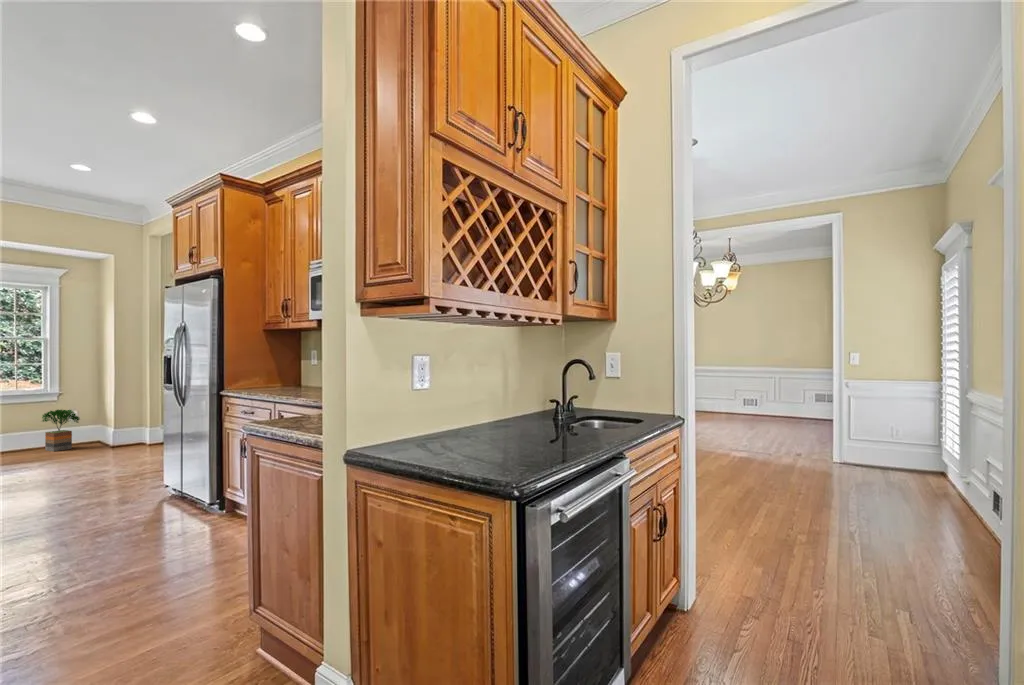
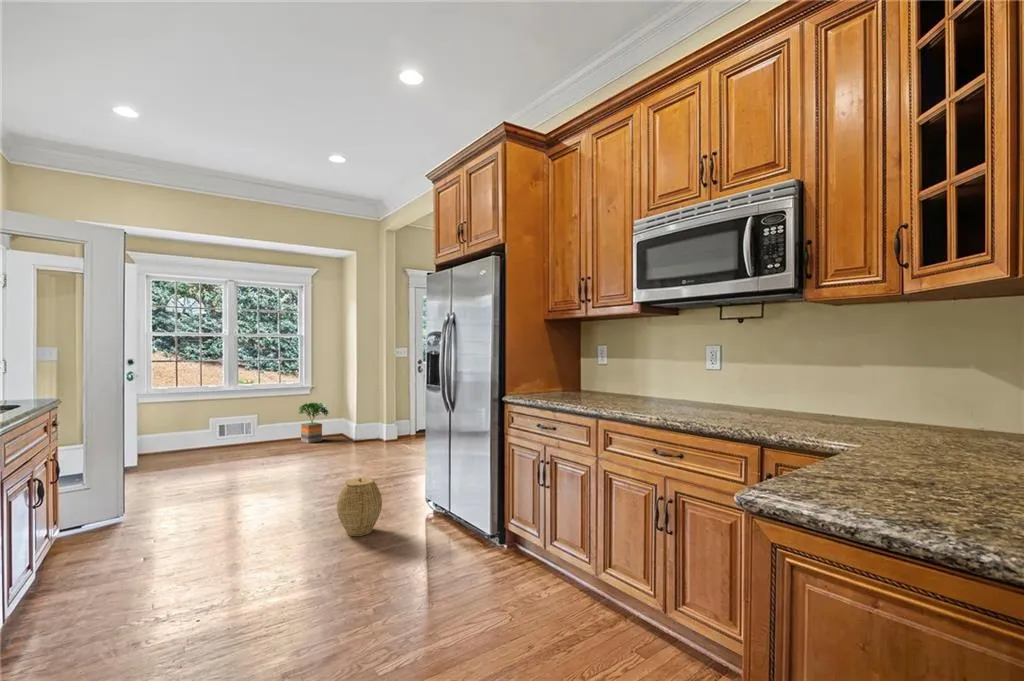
woven basket: none [63,467,112,517] -> present [337,477,382,536]

